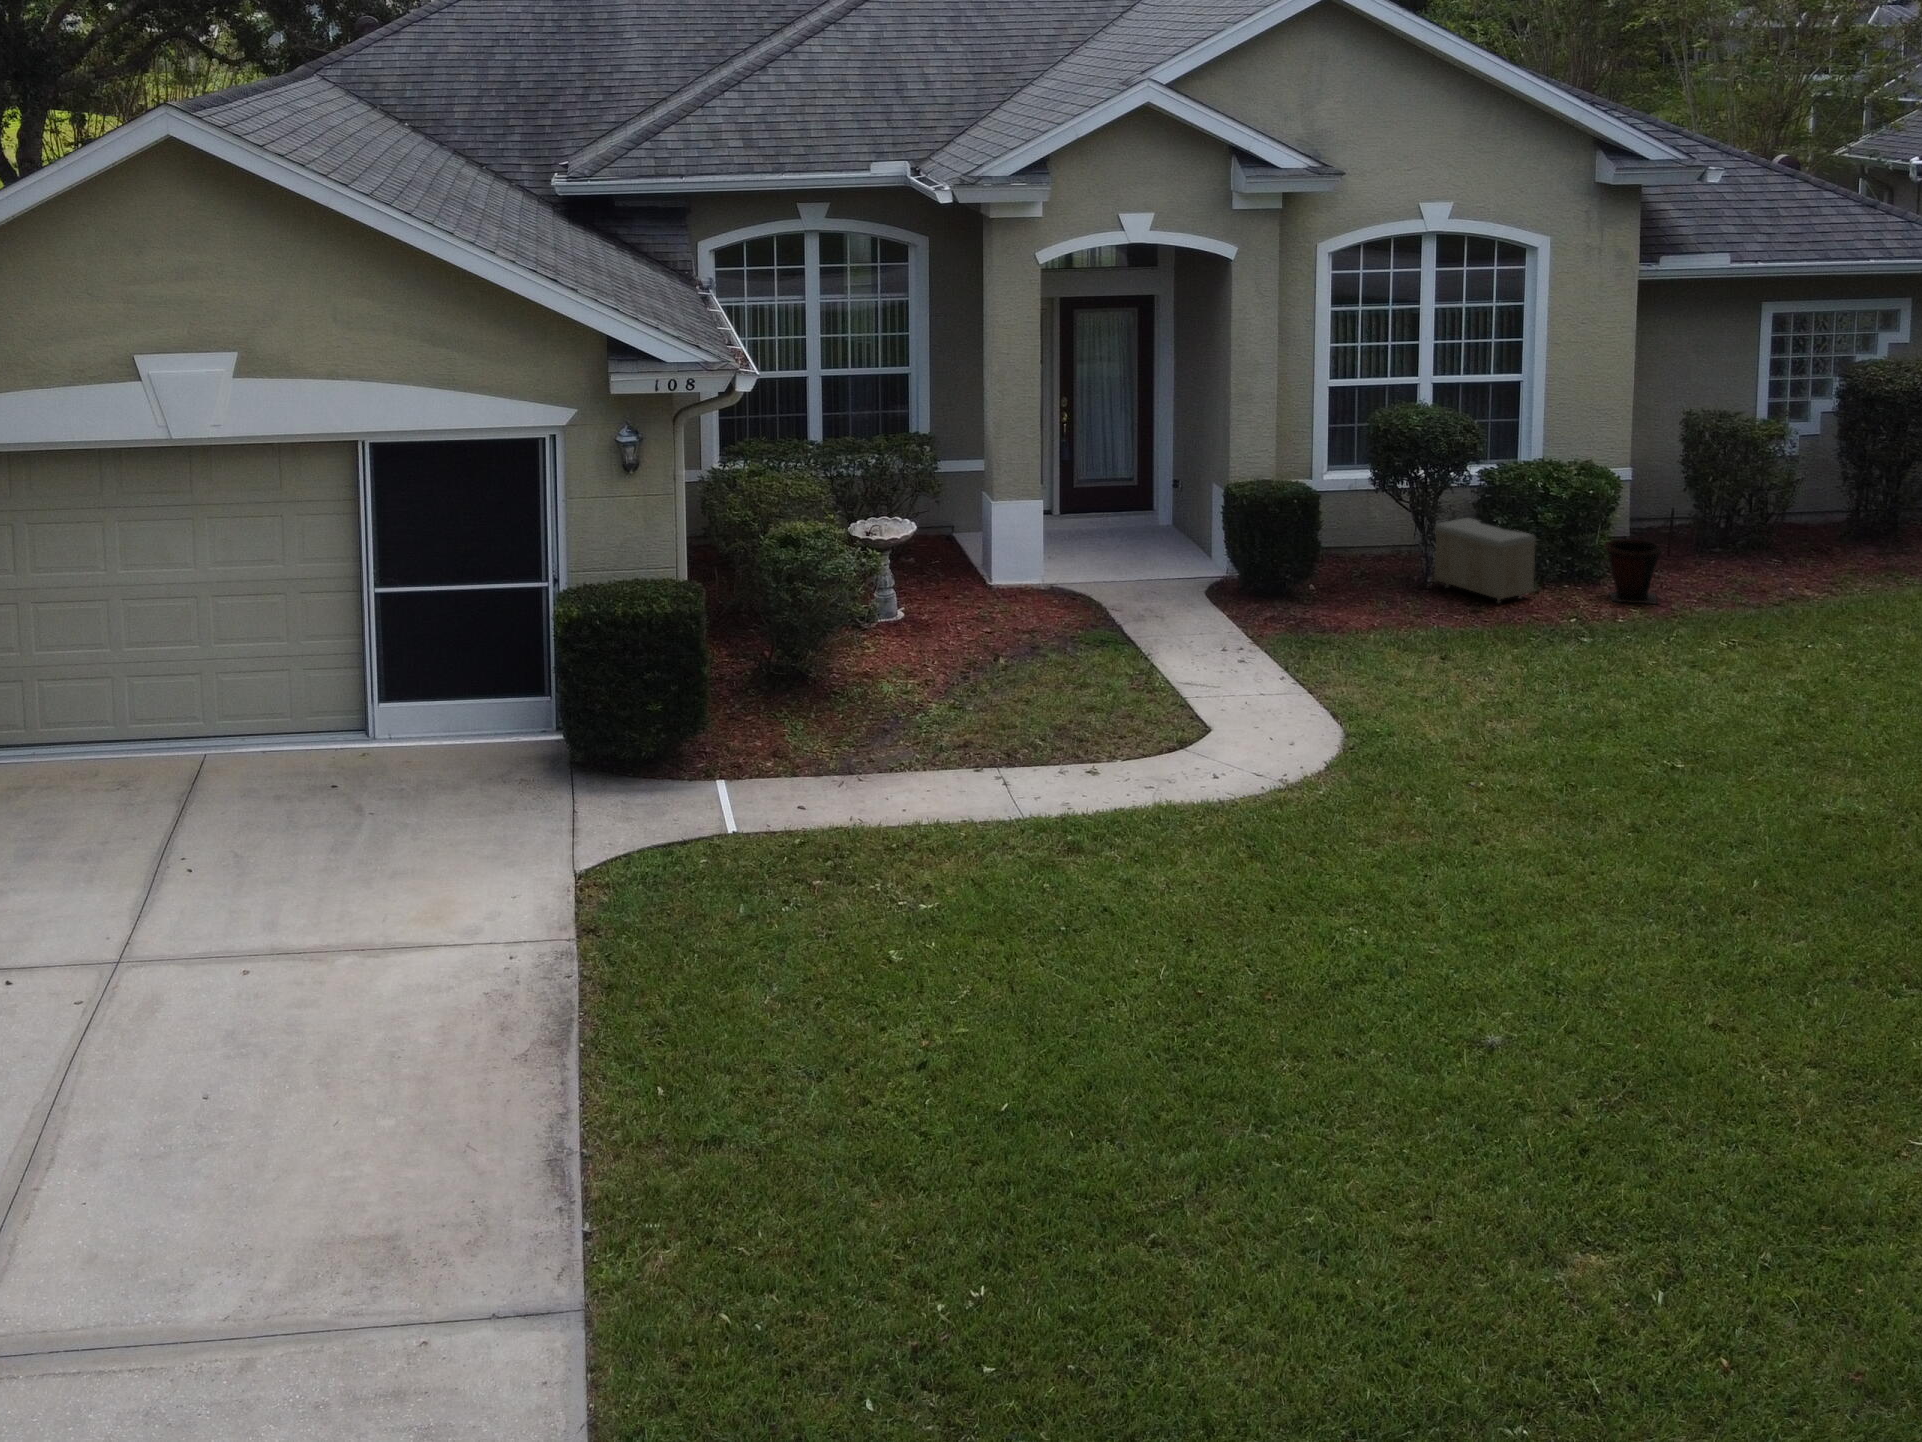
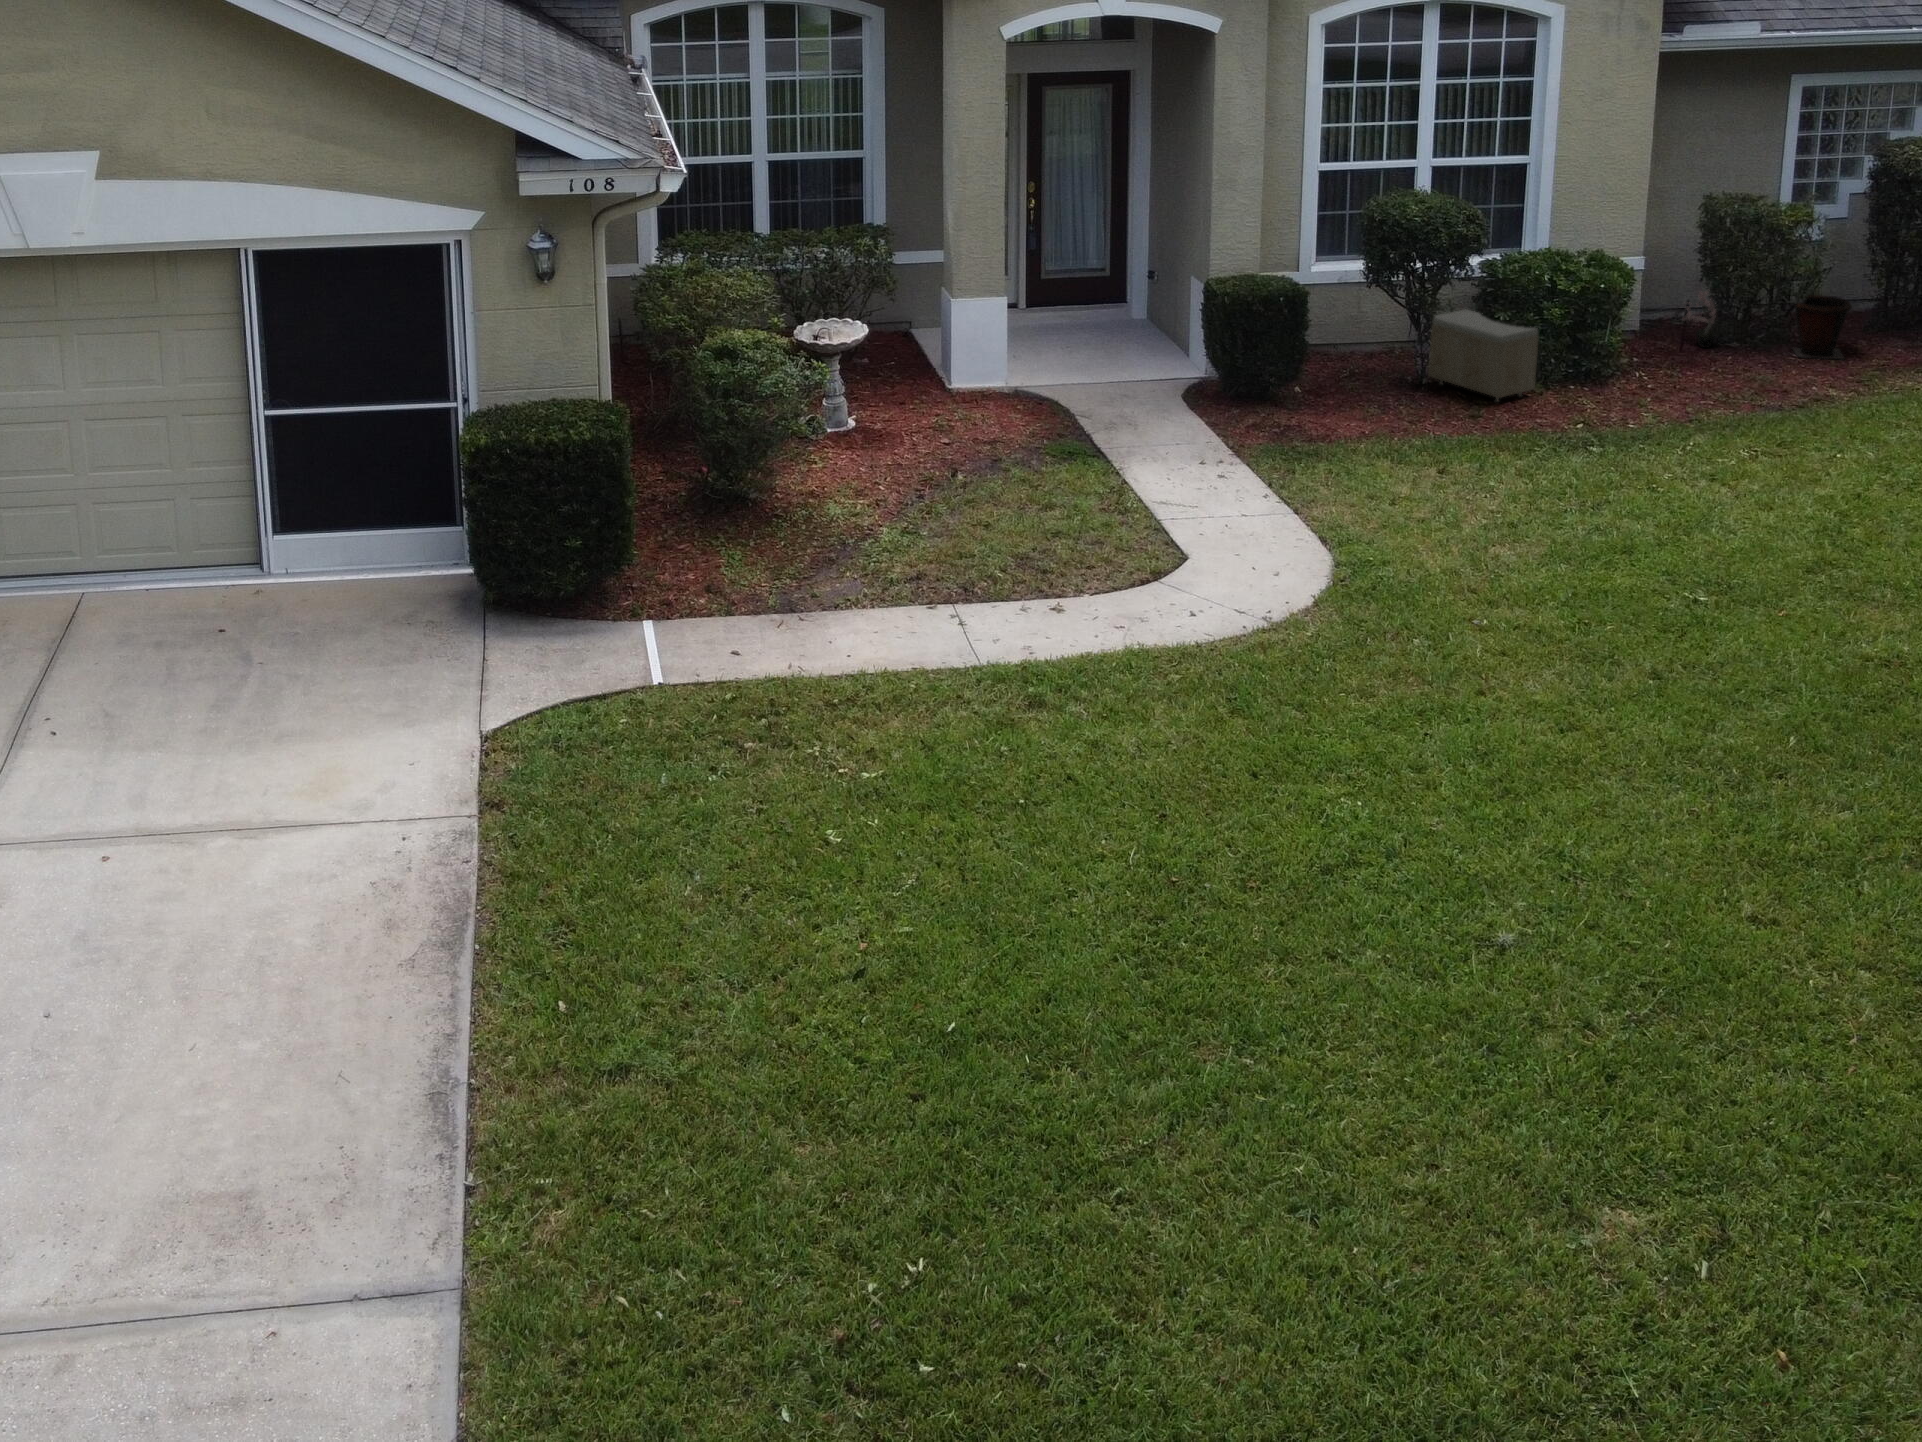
potted plant: none [1669,500,1717,558] -> present [1683,292,1716,348]
bucket: present [1604,539,1662,604] -> present [1793,295,1852,359]

